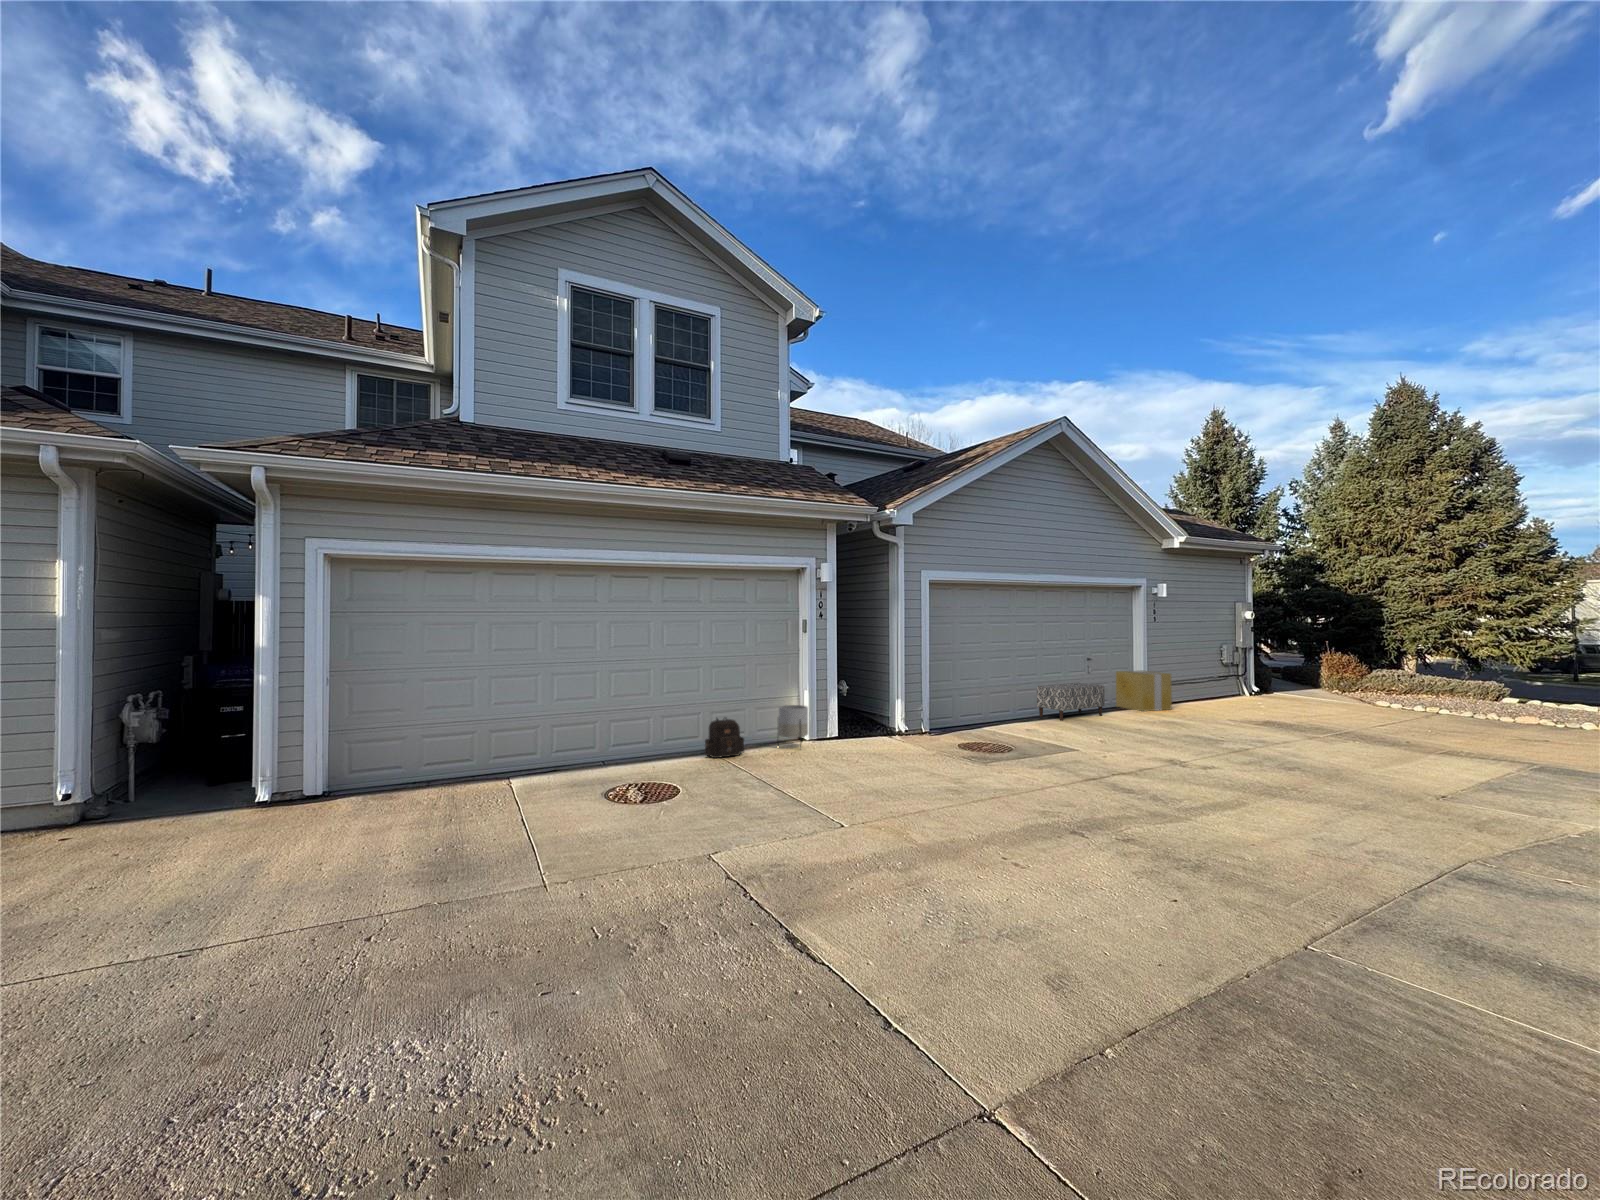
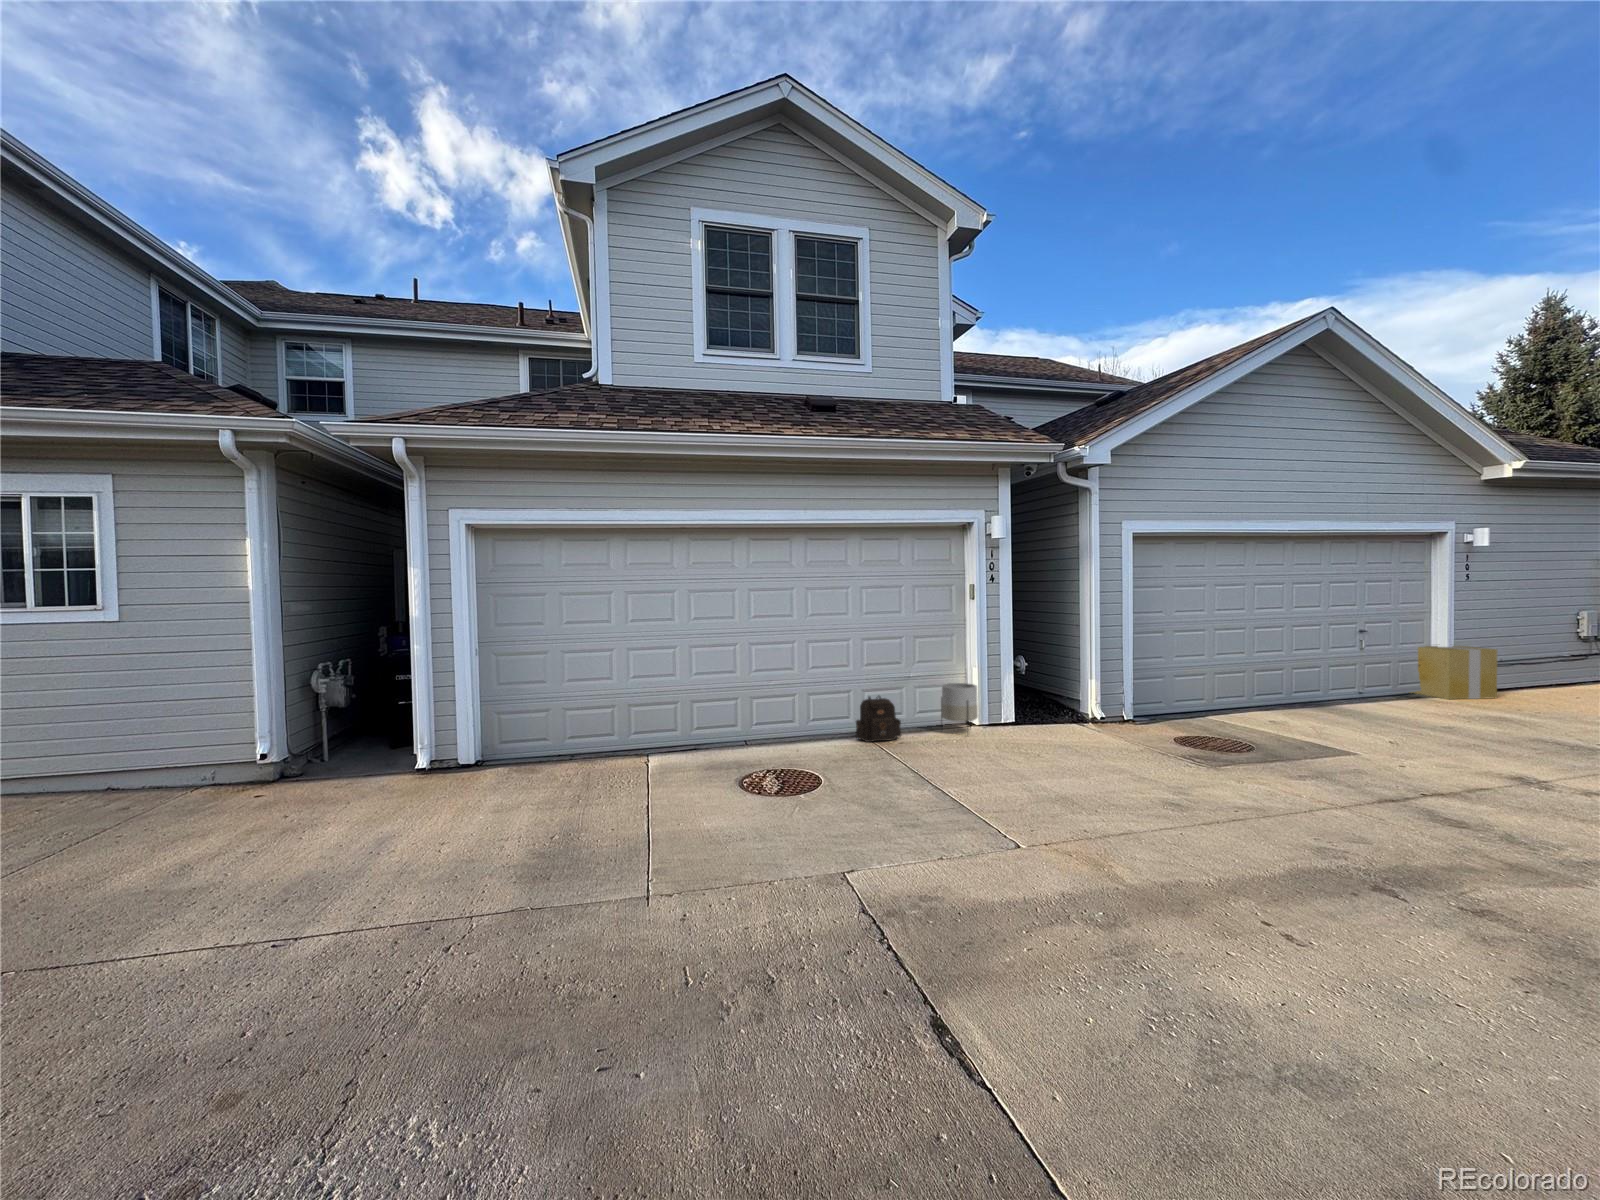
bench: present [1037,683,1105,720] -> none [1285,660,1389,709]

